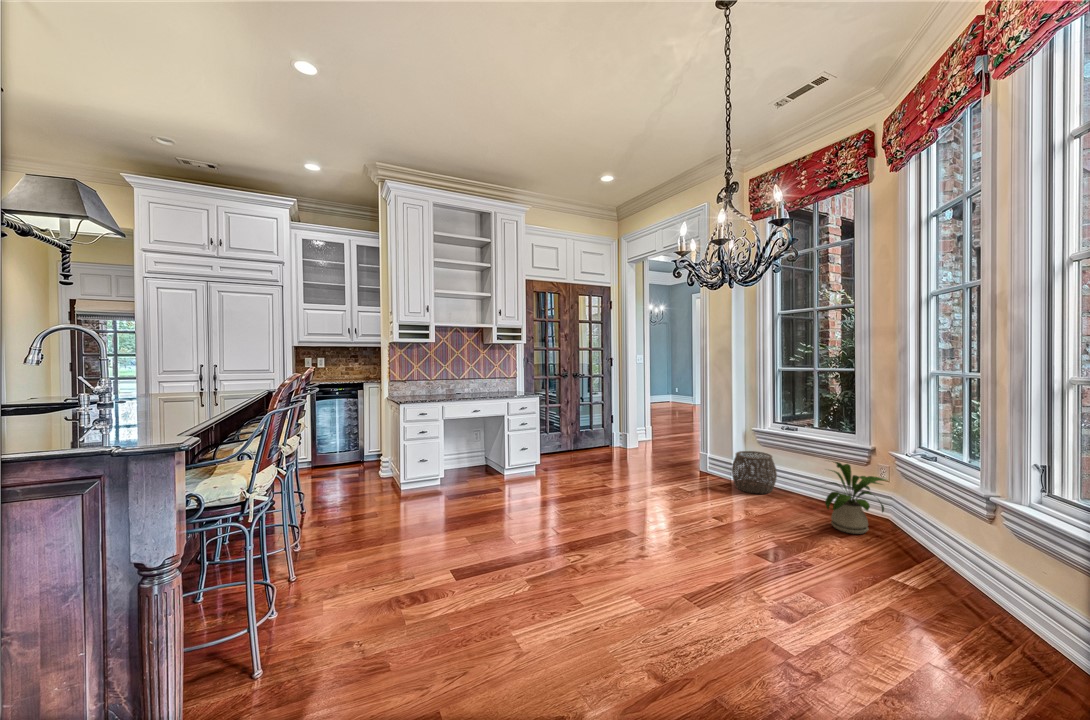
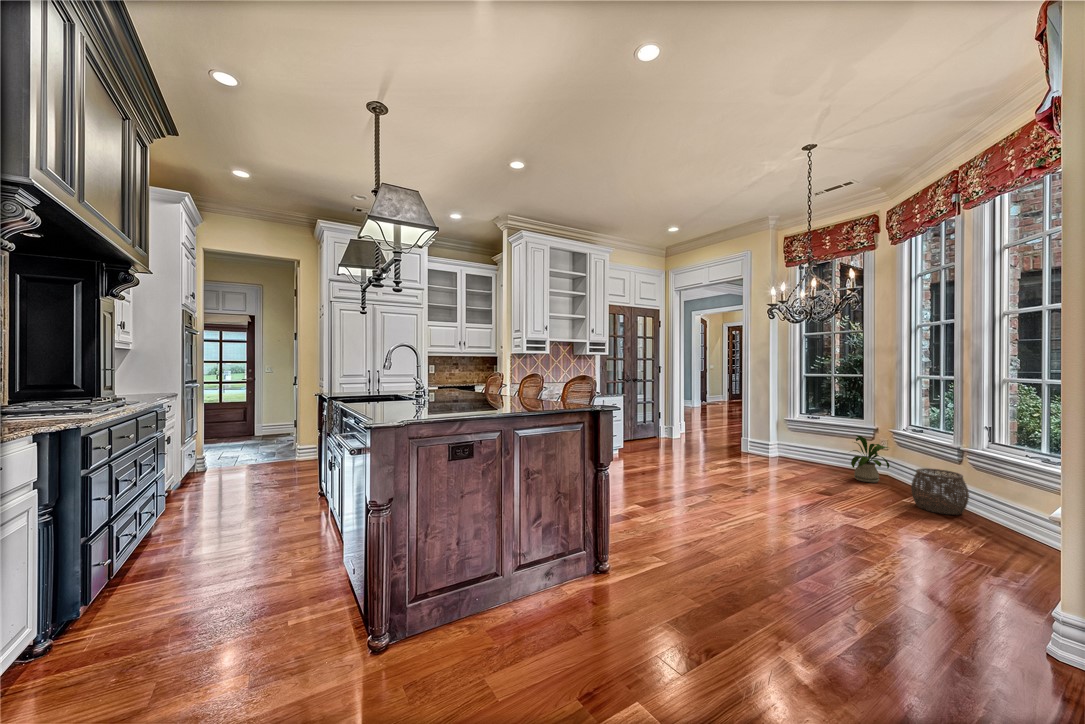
woven basket: present [732,451,777,494] -> present [911,468,969,515]

